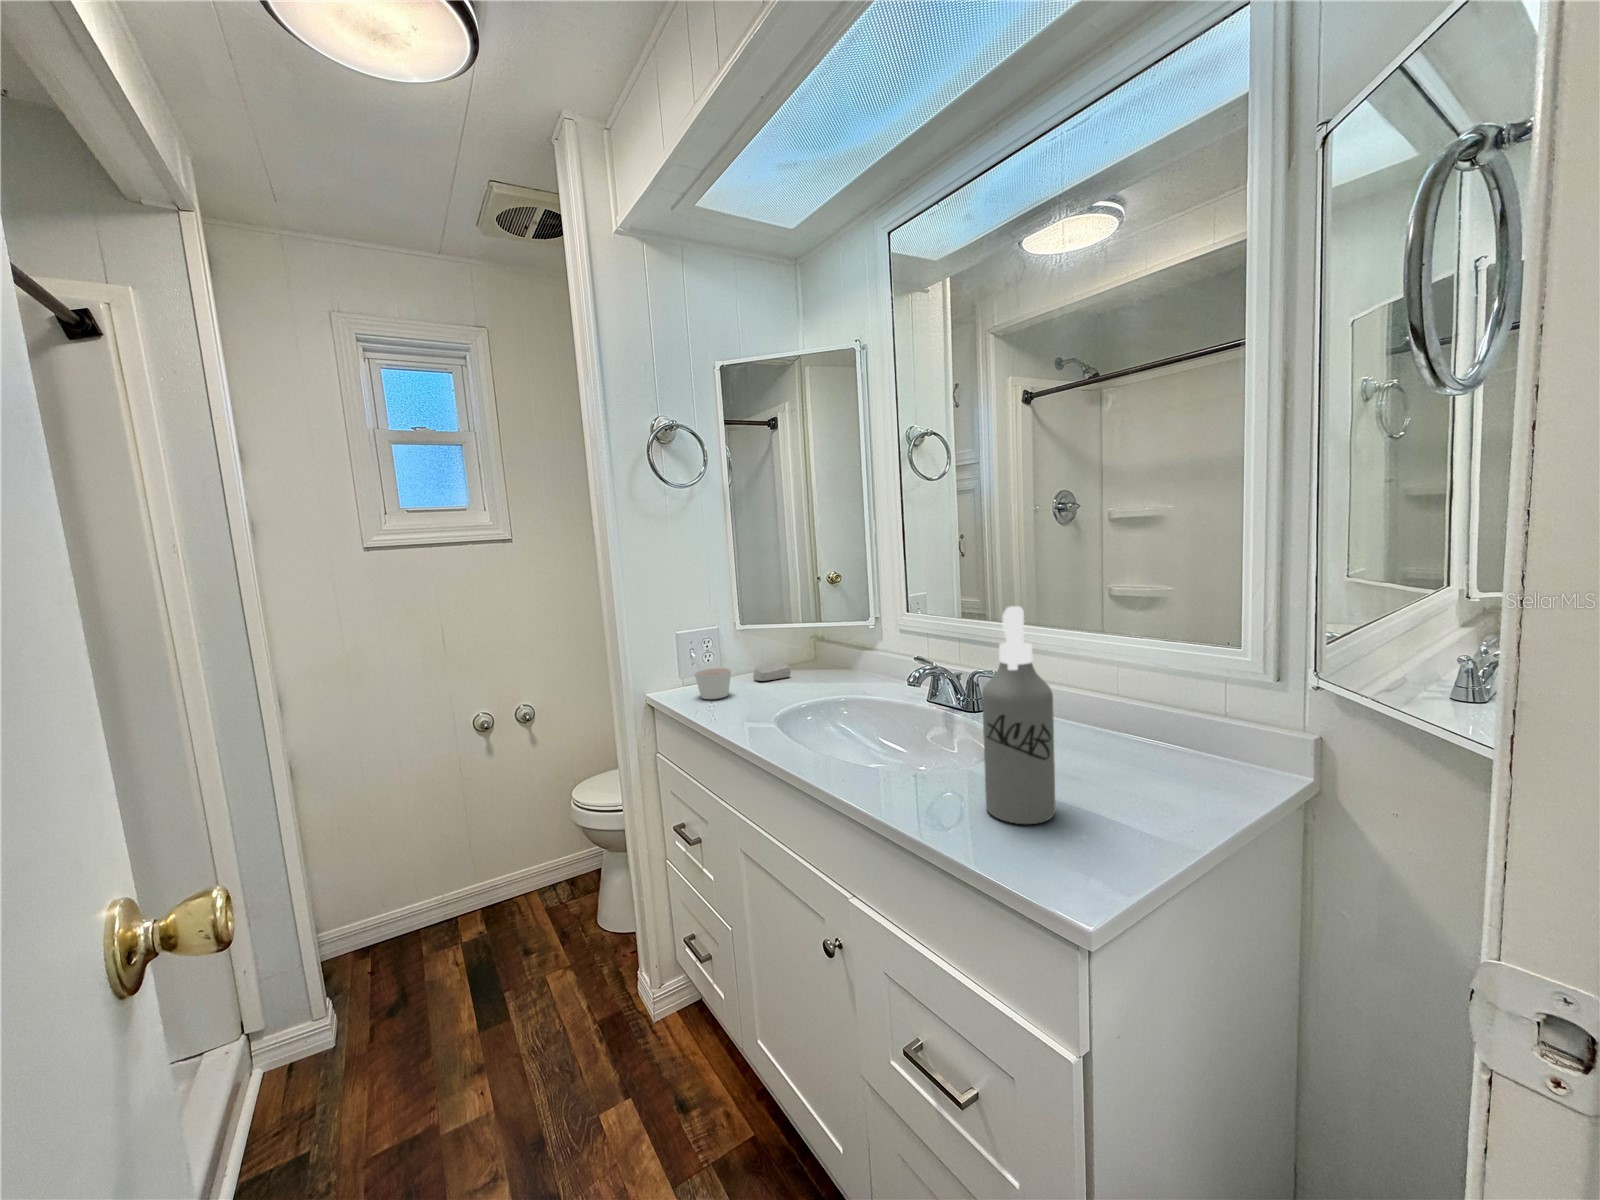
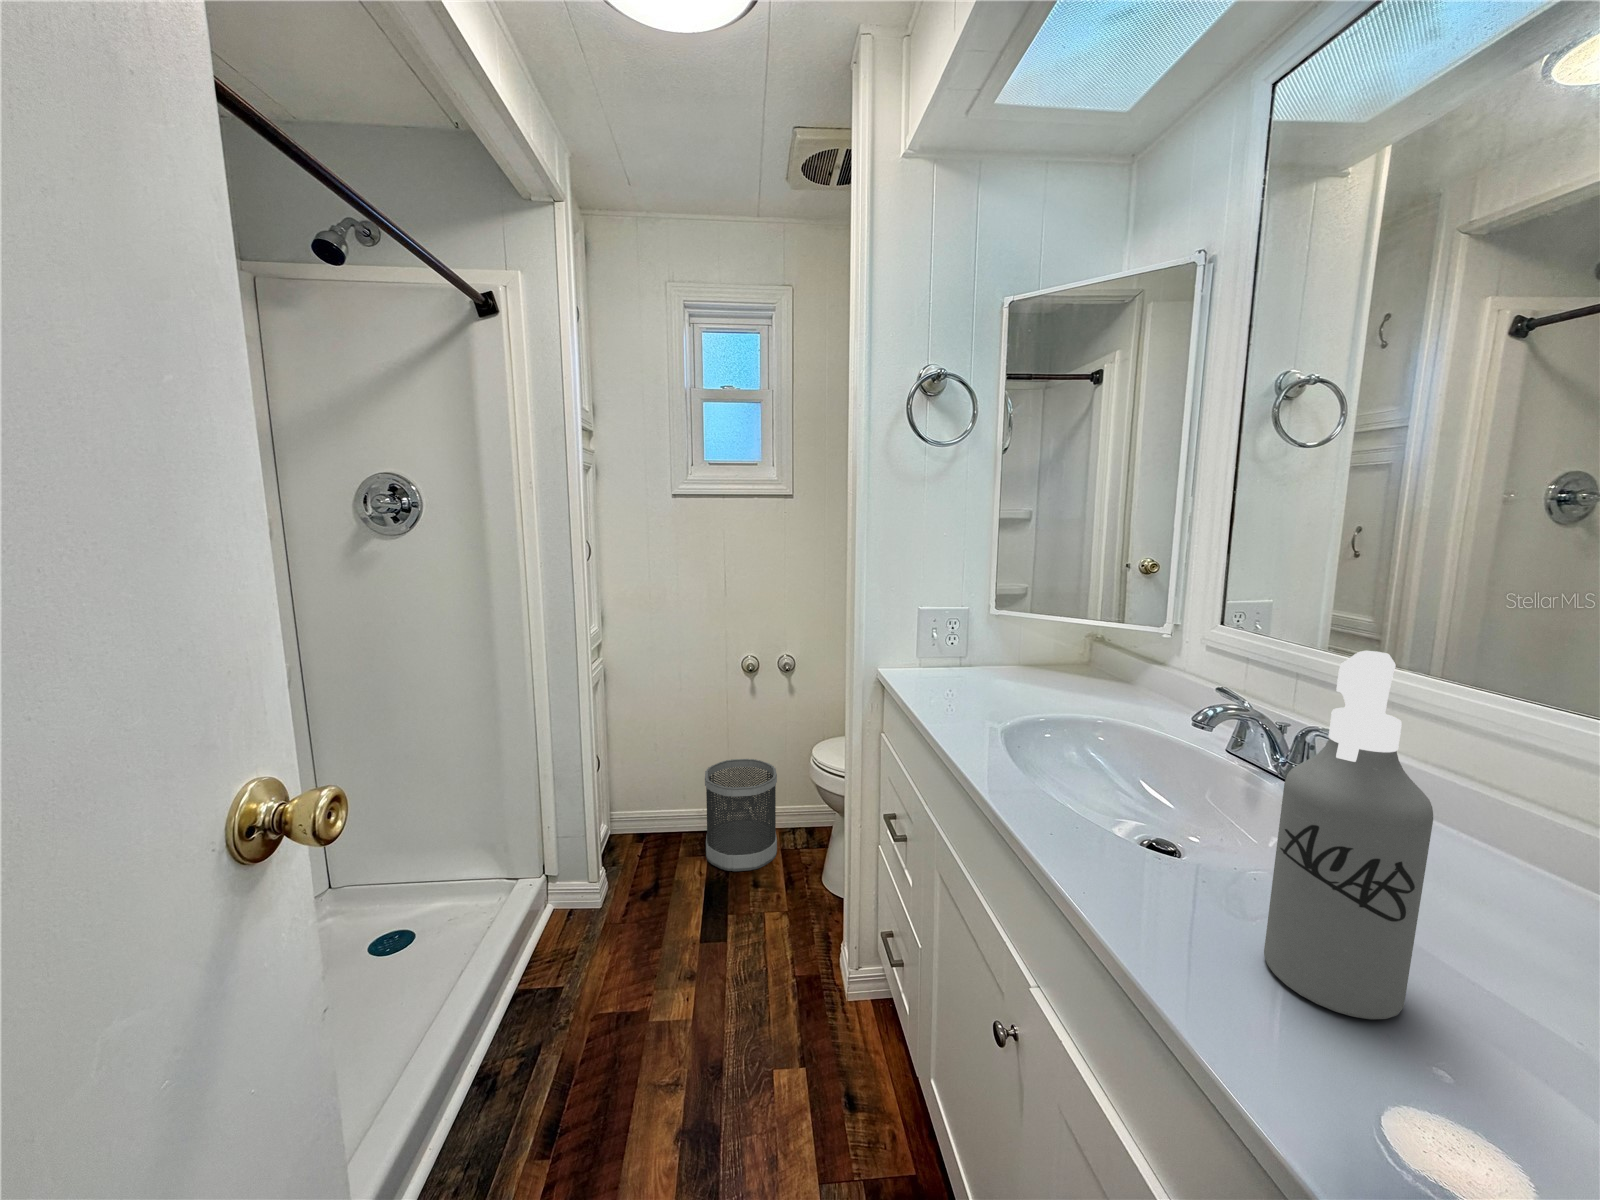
soap bar: present [753,660,791,681] -> none [1001,656,1048,679]
candle: present [695,667,731,699] -> none [928,653,970,689]
wastebasket: none [446,823,543,952] -> present [705,759,777,871]

